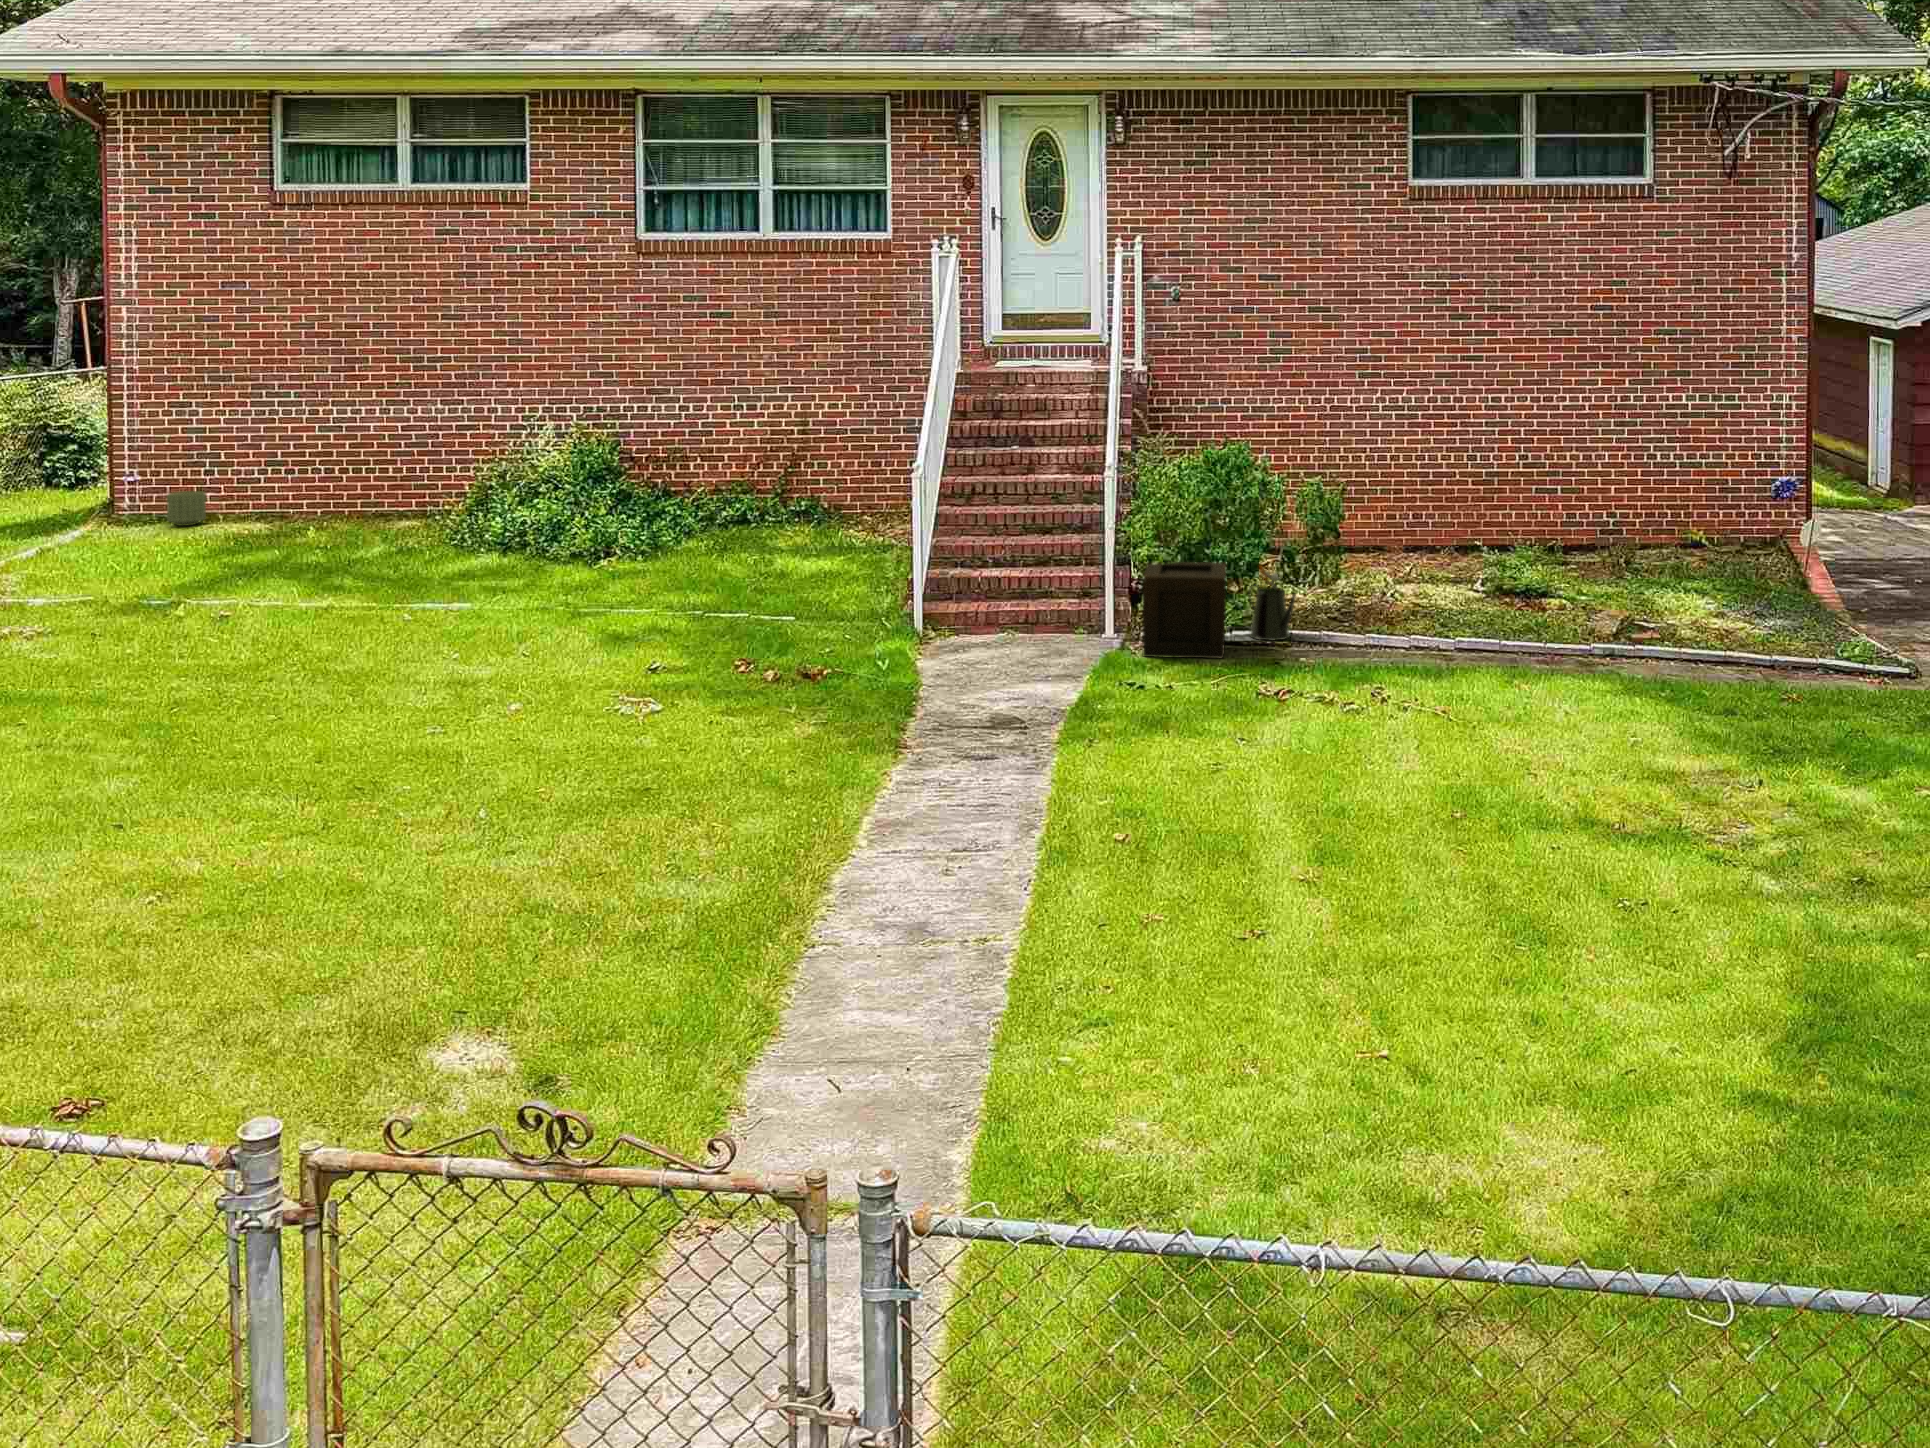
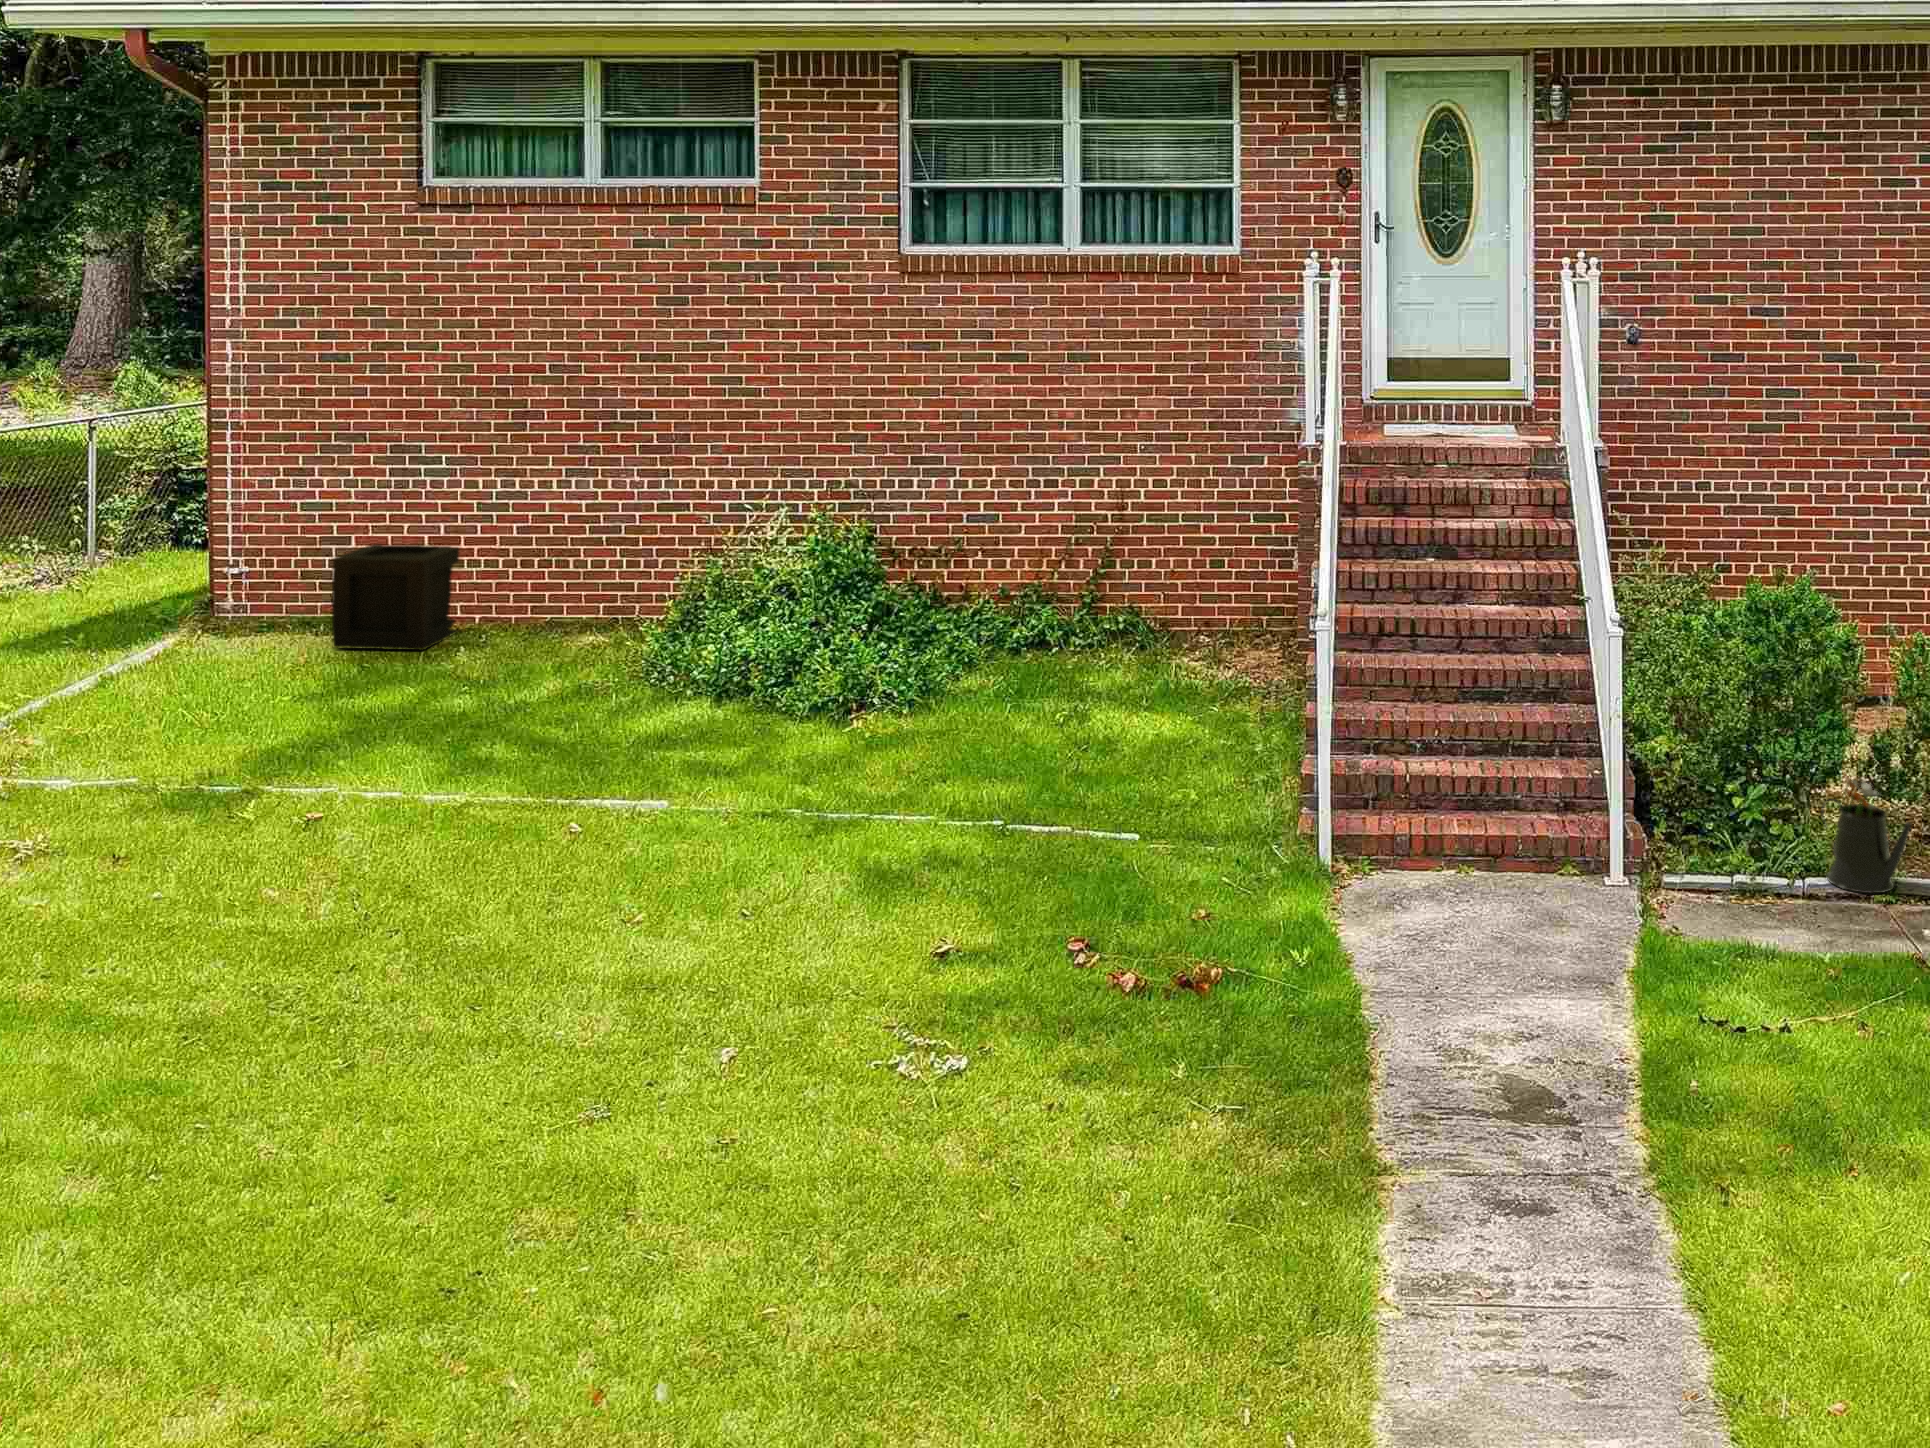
planter: present [167,491,206,526] -> none [281,584,332,632]
wooden crate: present [1142,561,1226,658] -> present [331,544,460,650]

